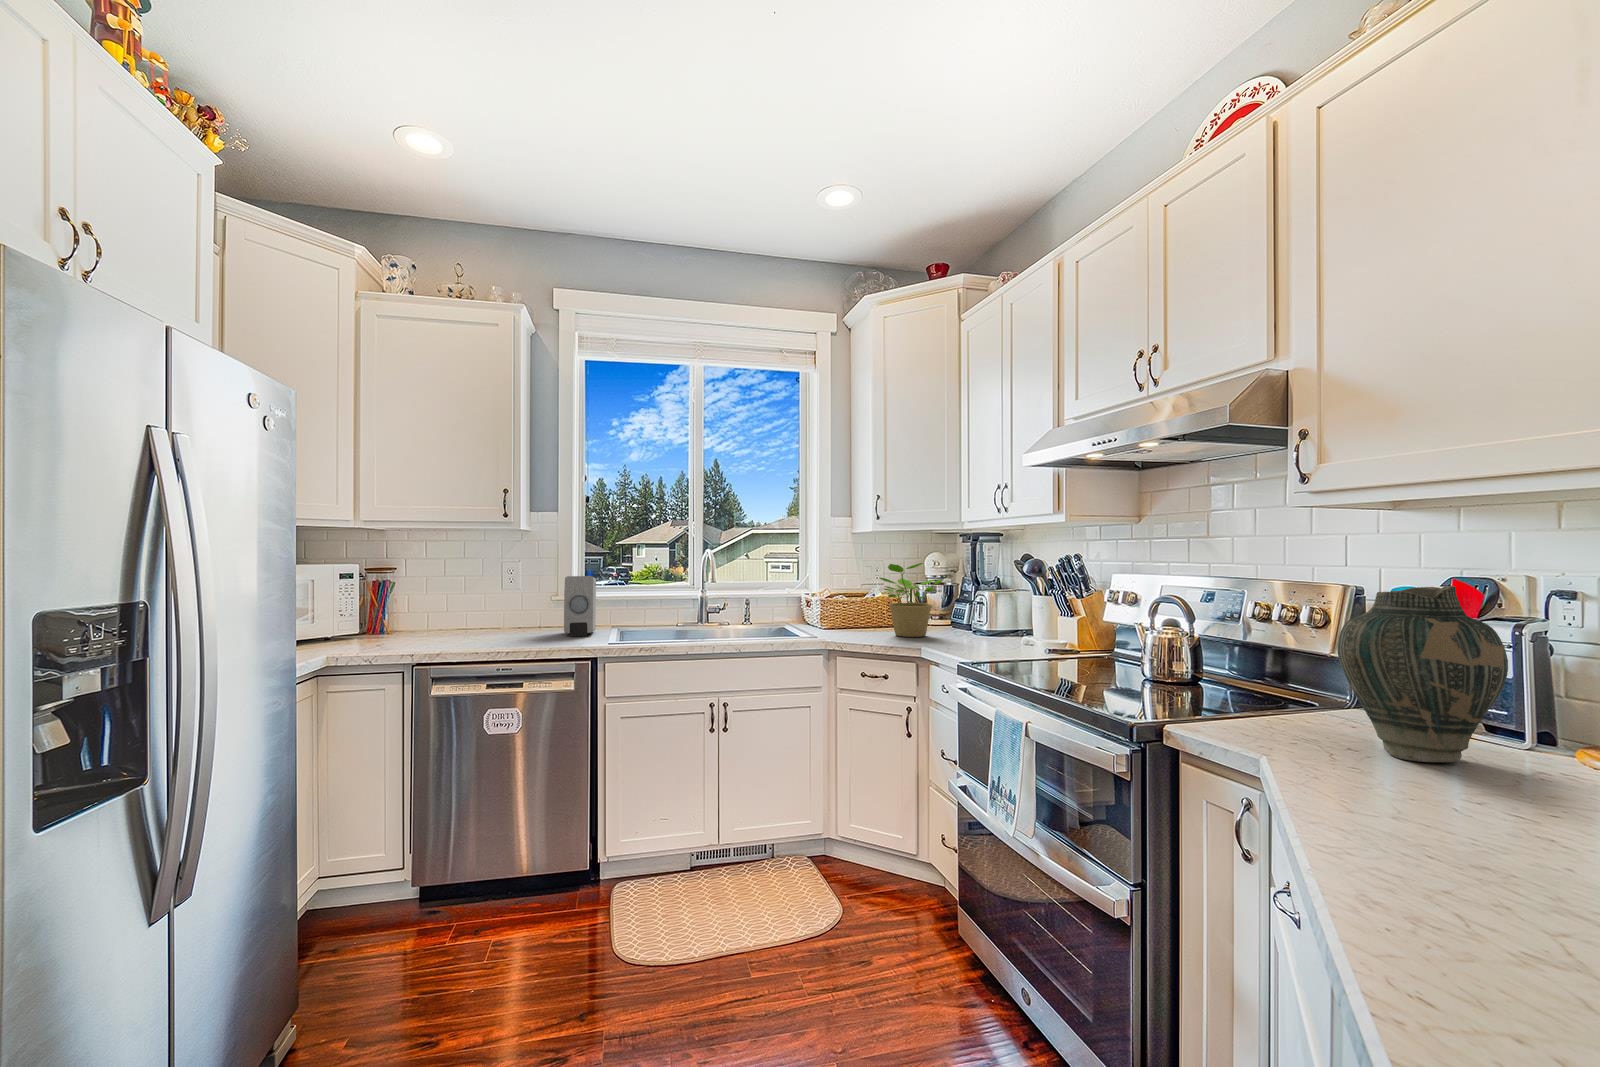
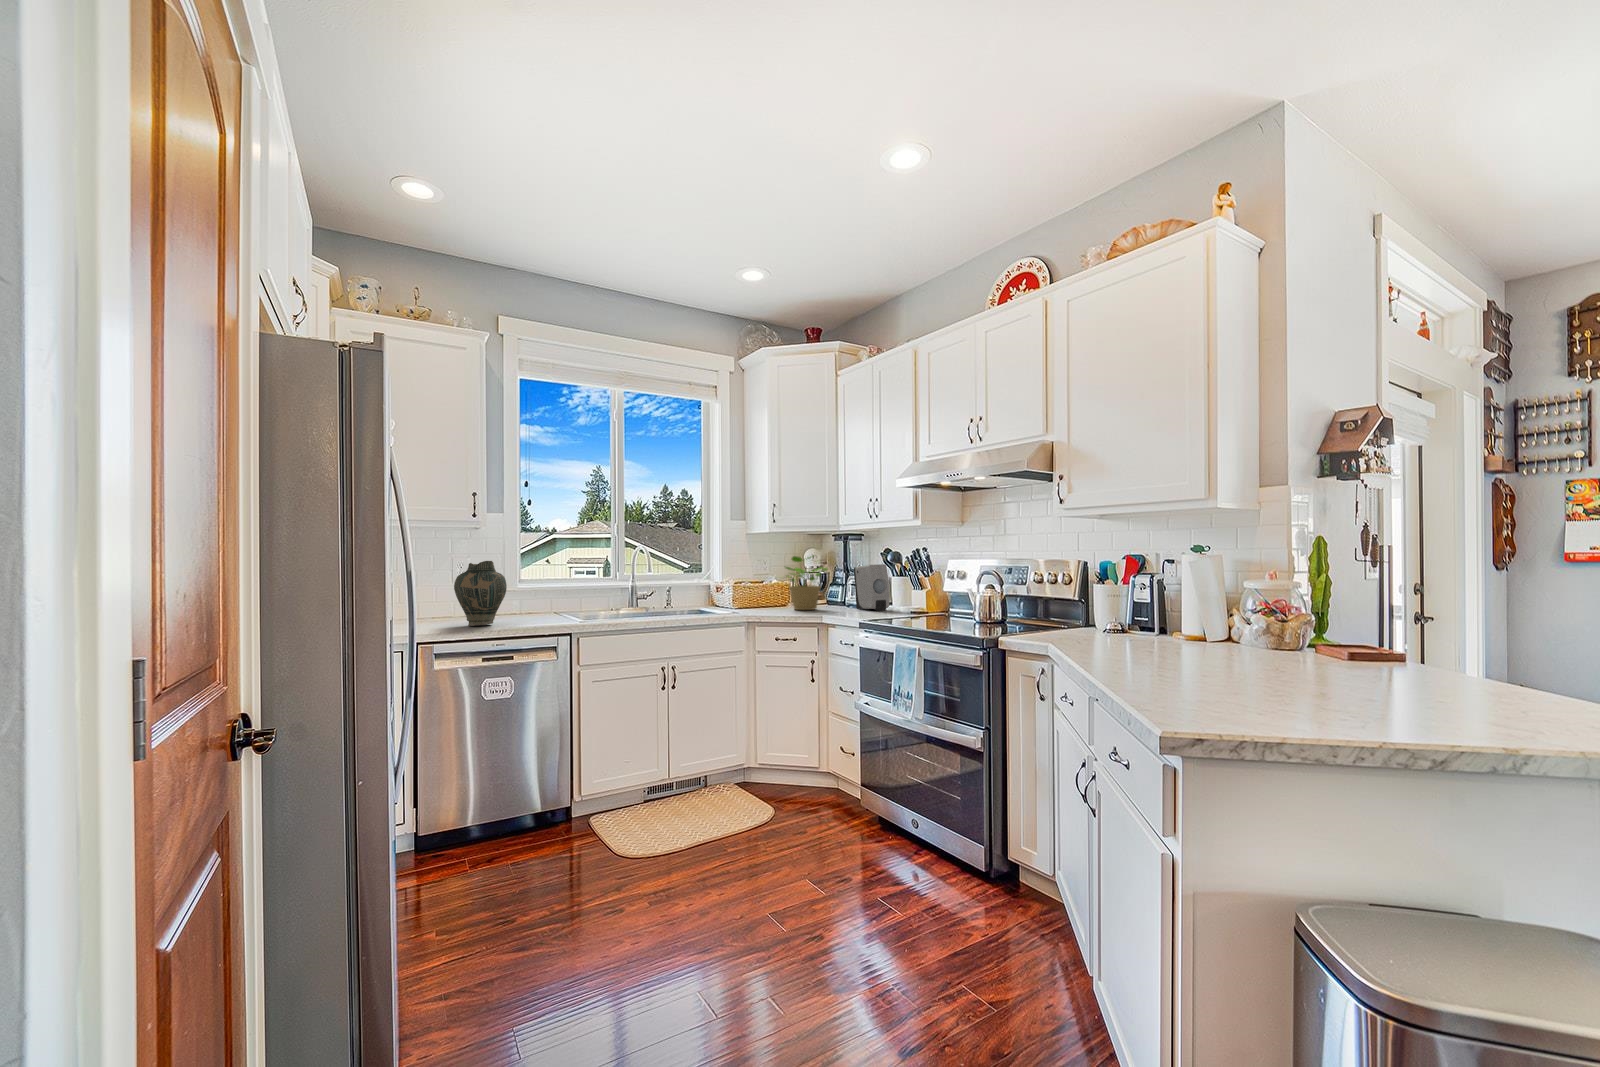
soap dispenser: present [564,576,596,636] -> present [854,564,889,611]
vase: present [1337,586,1508,762] -> present [454,561,507,626]

